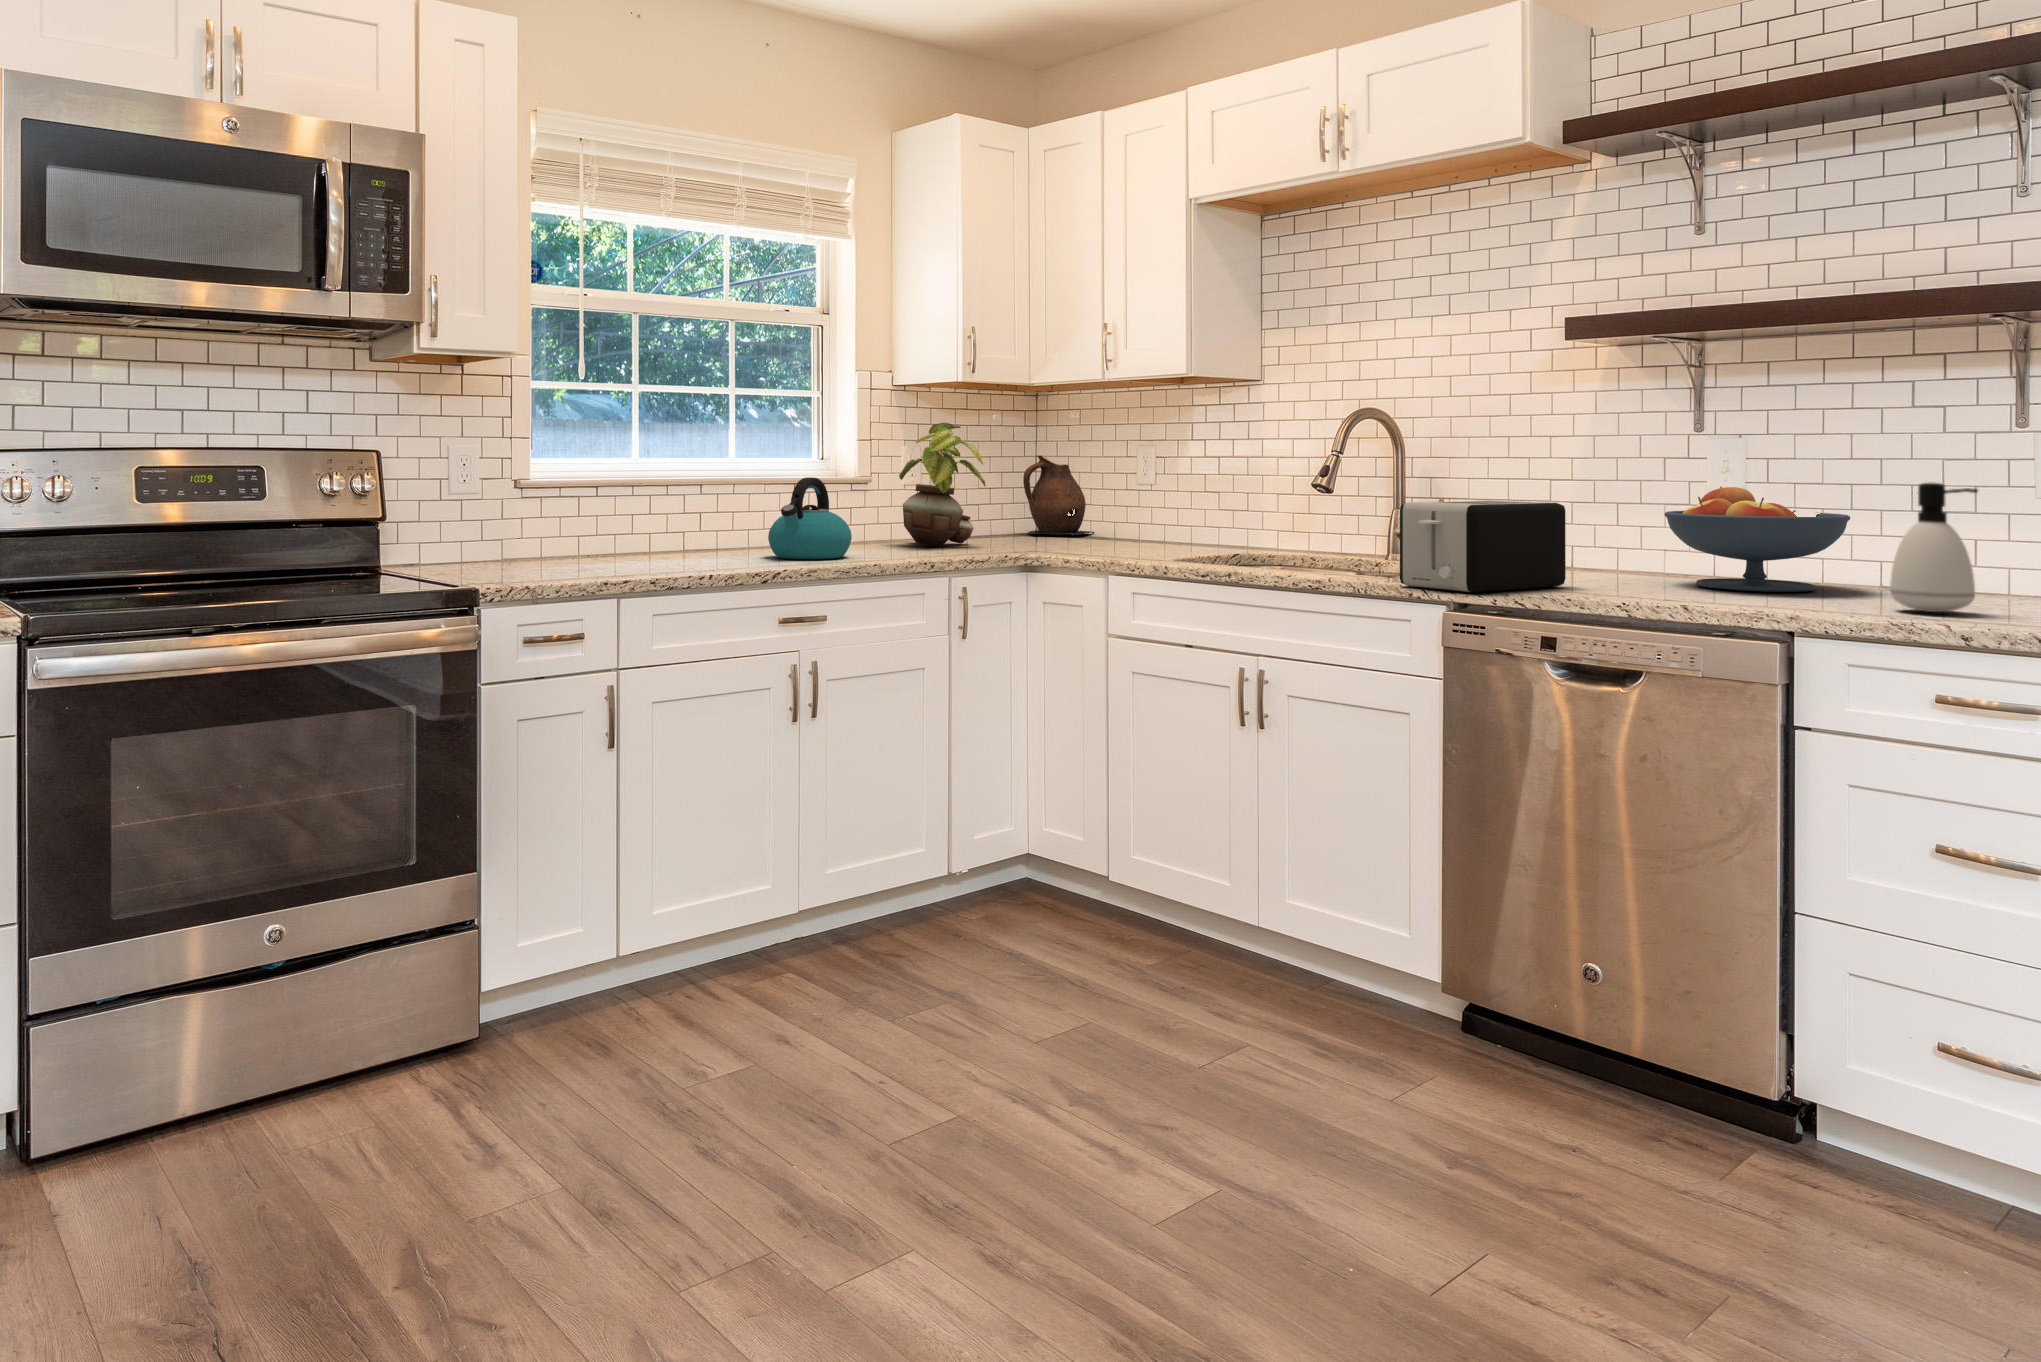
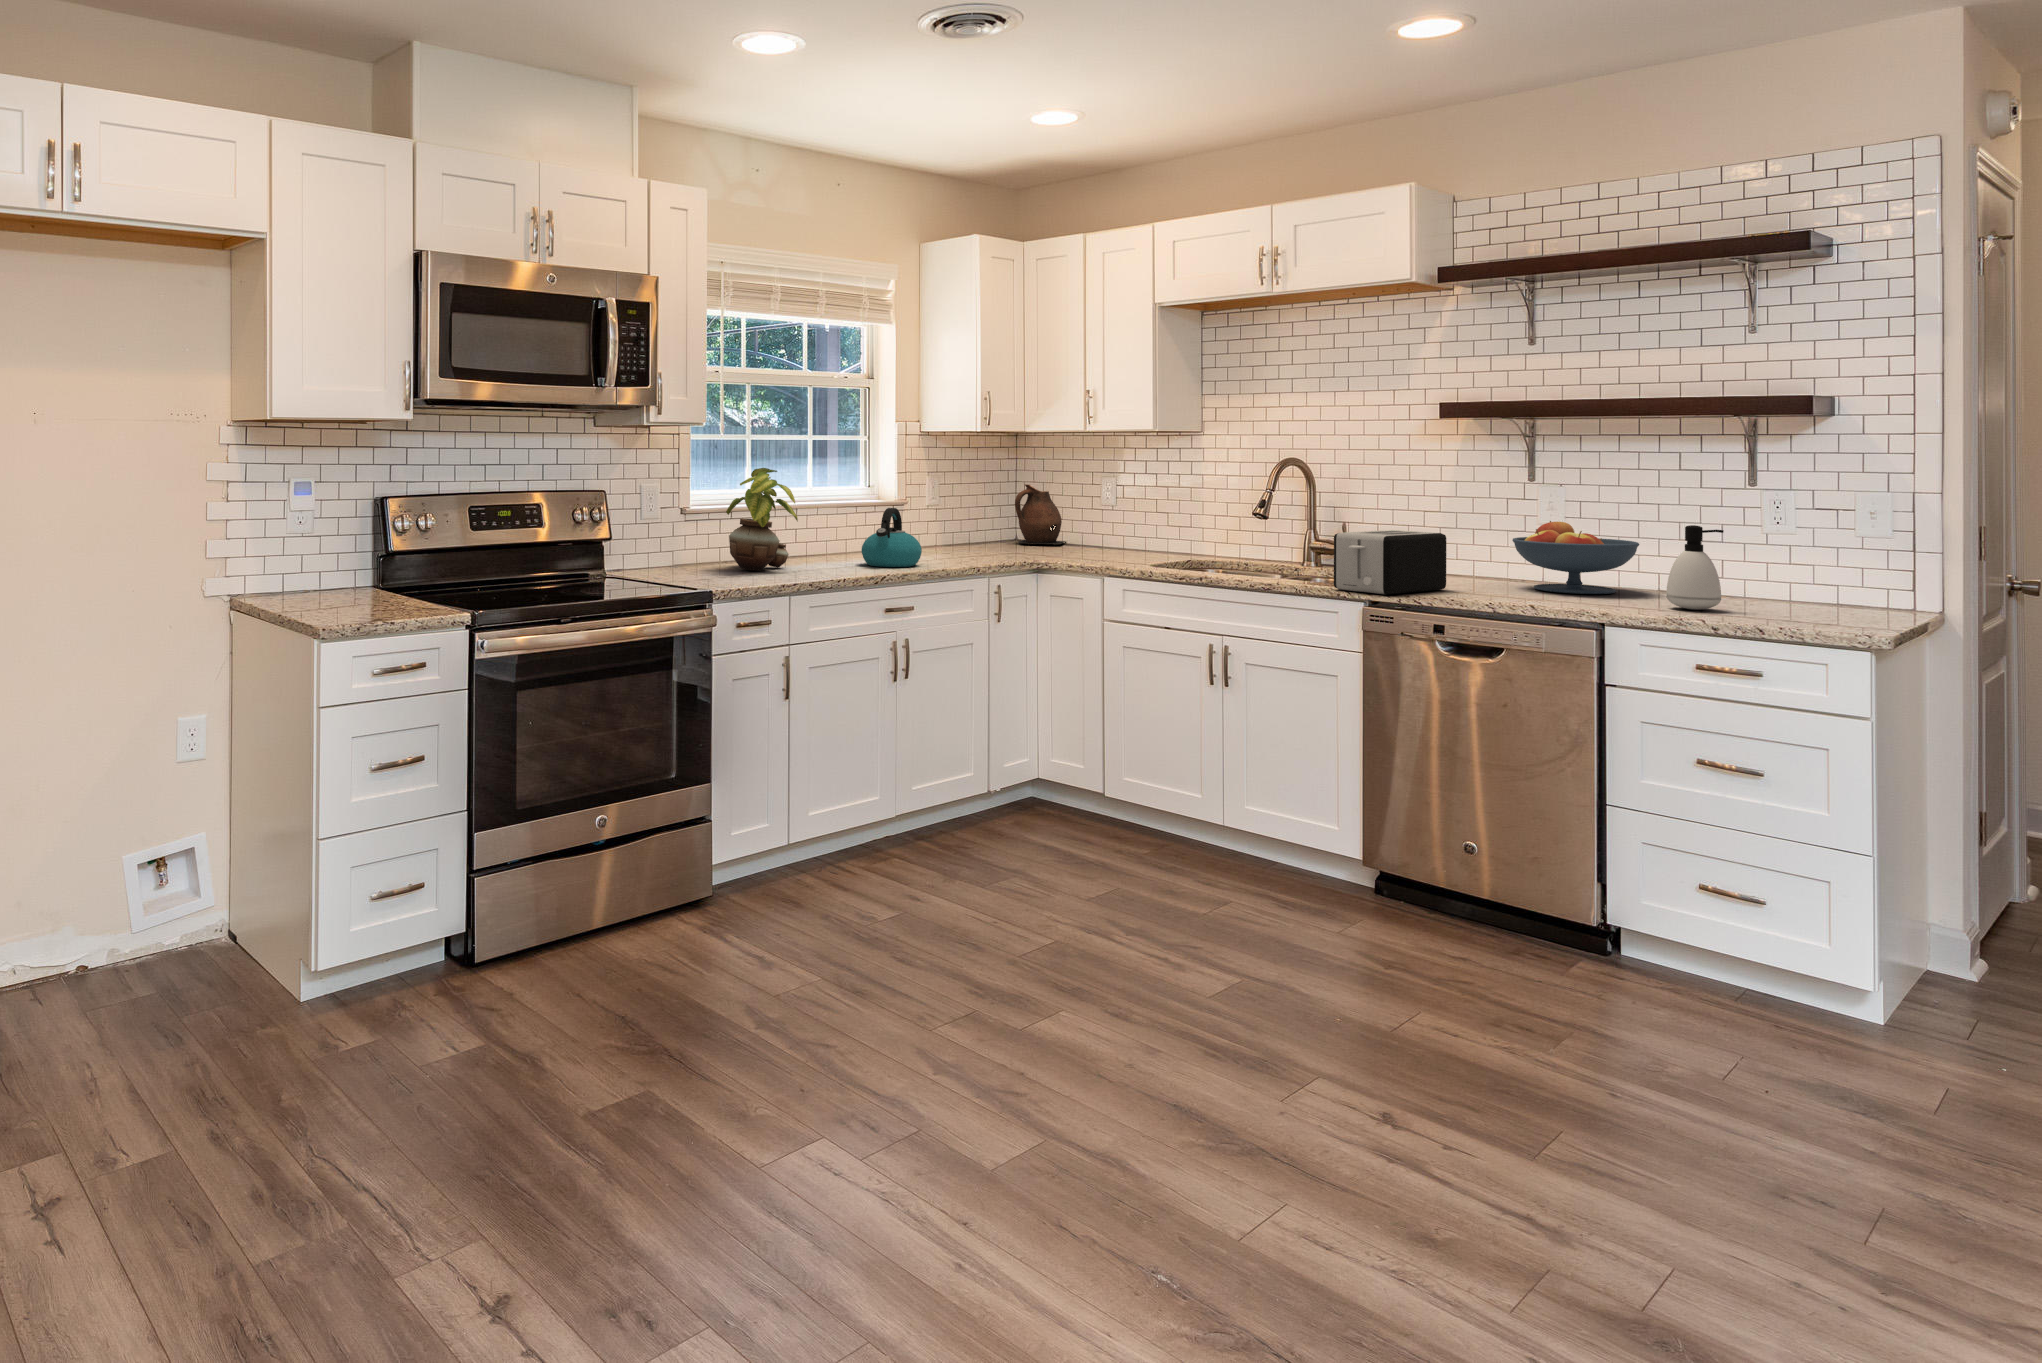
potted plant: present [899,423,986,546] -> present [726,468,798,571]

